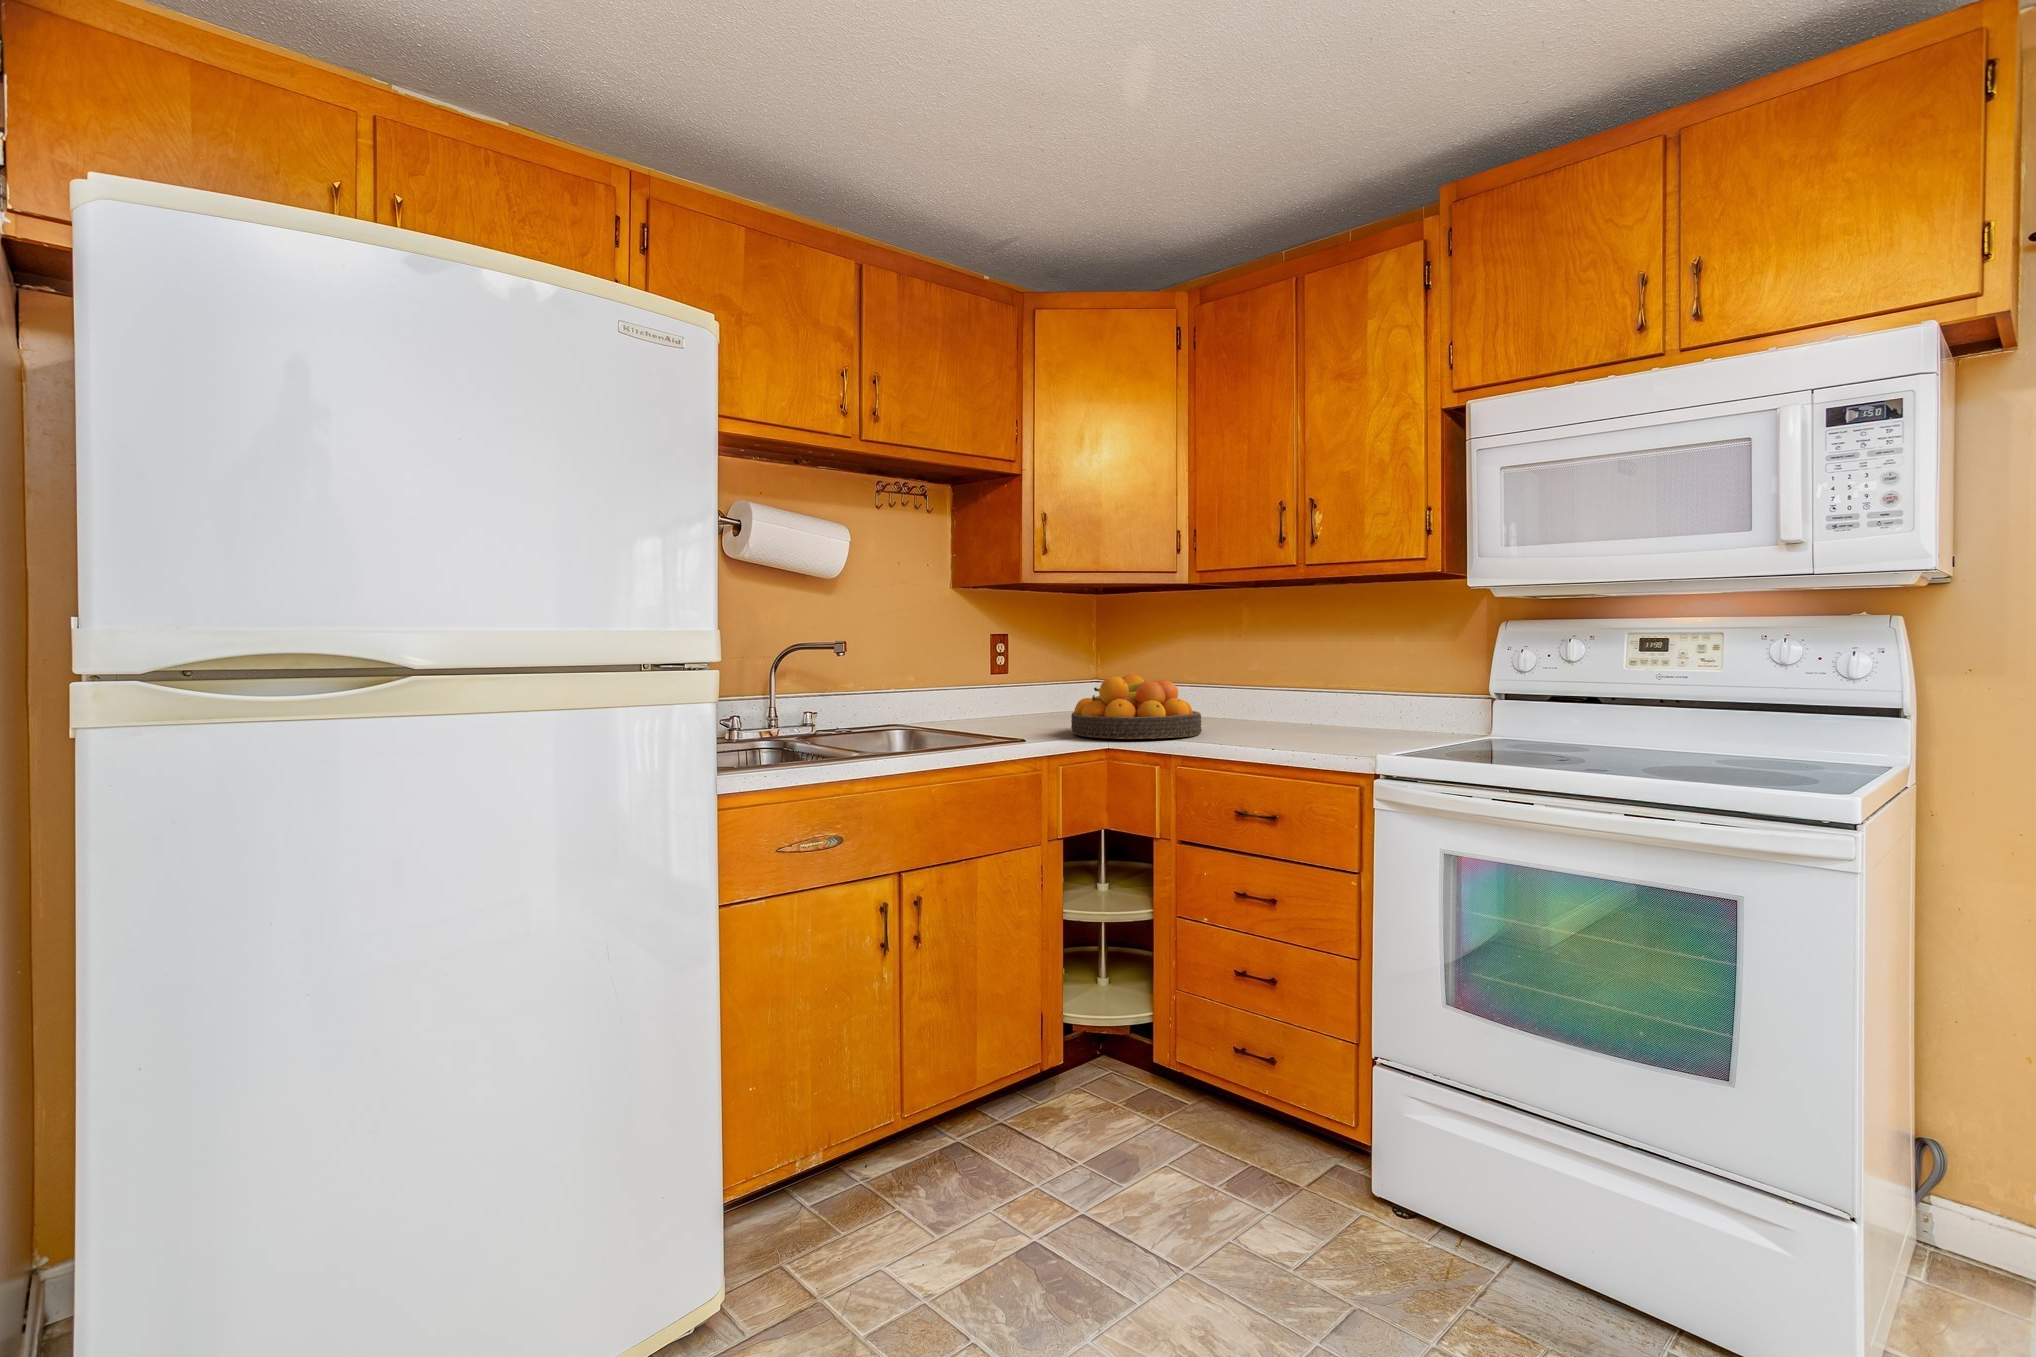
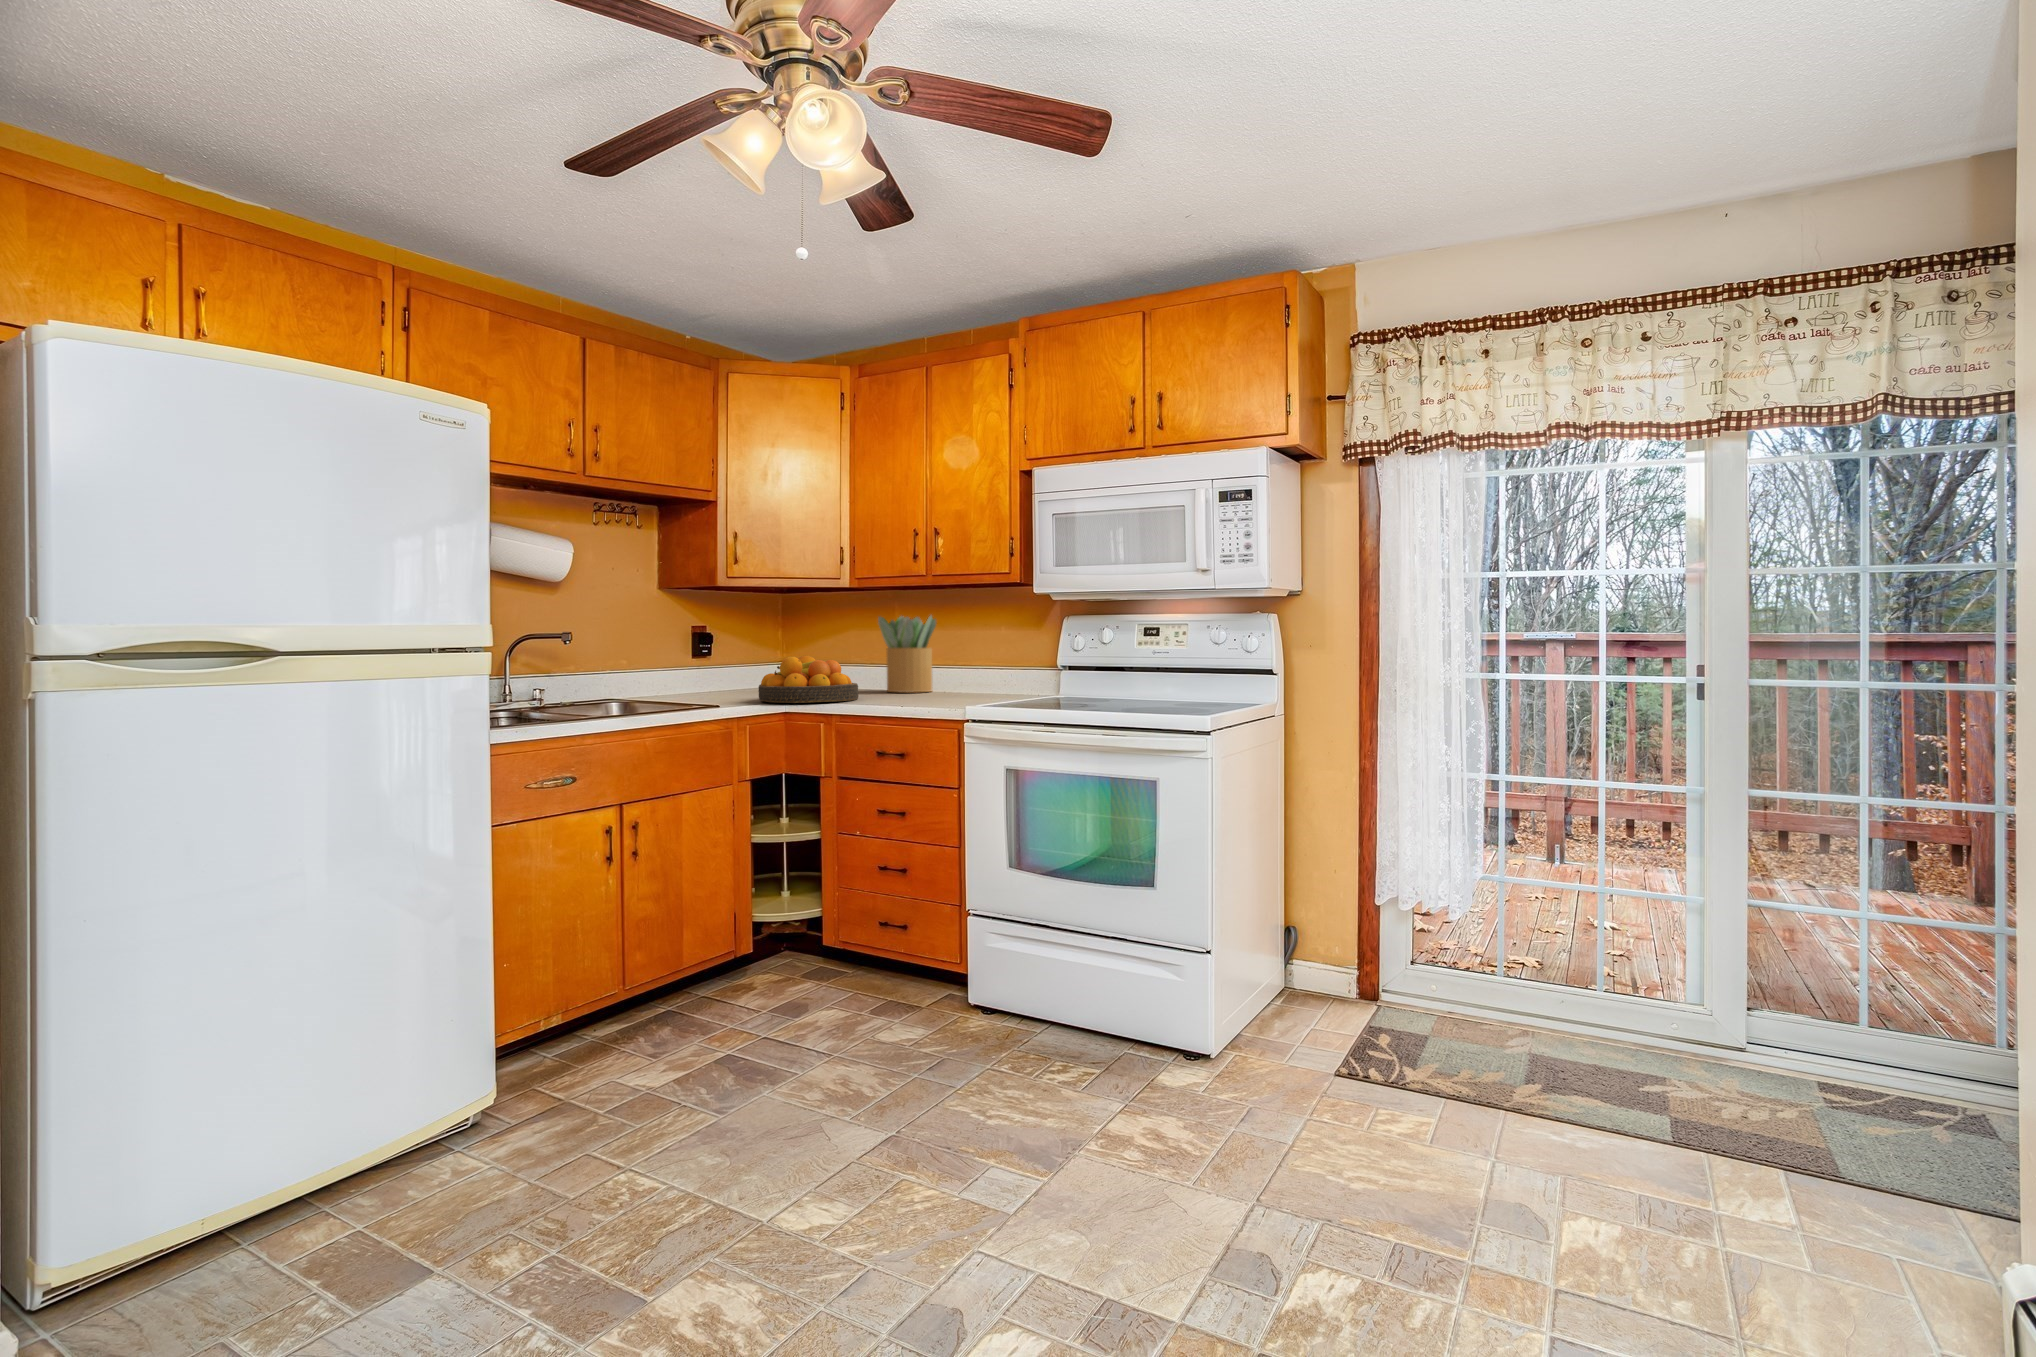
potted plant: none [1224,618,1303,724] -> present [878,615,936,692]

